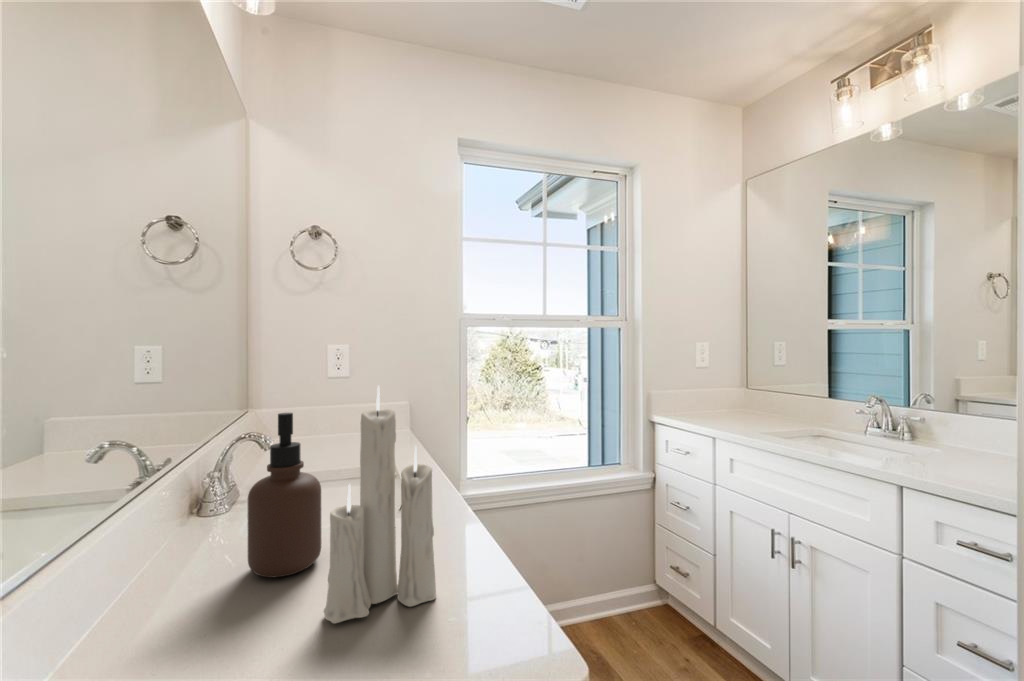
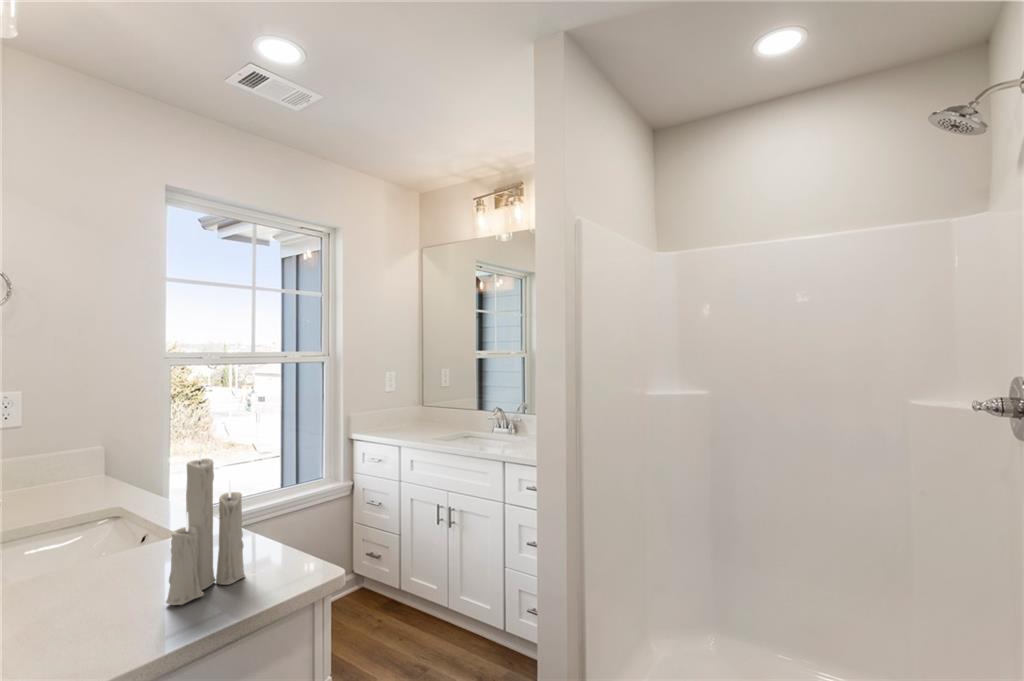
soap dispenser: present [248,413,321,577] -> none [56,473,126,607]

